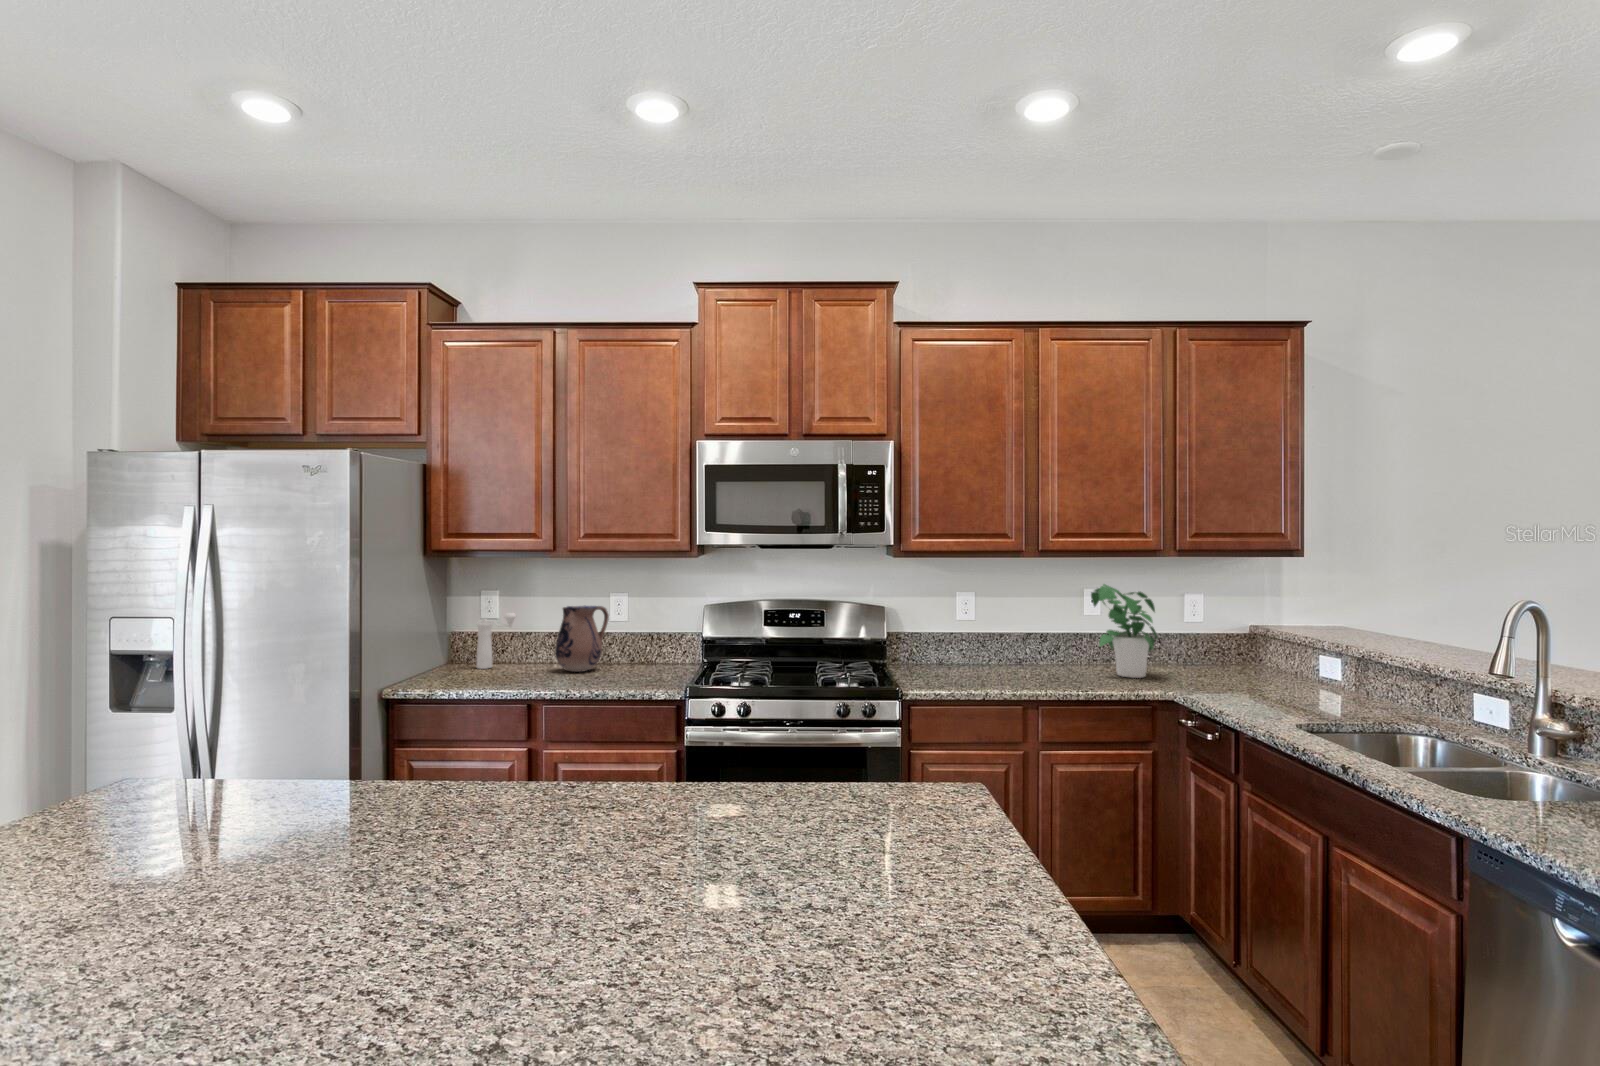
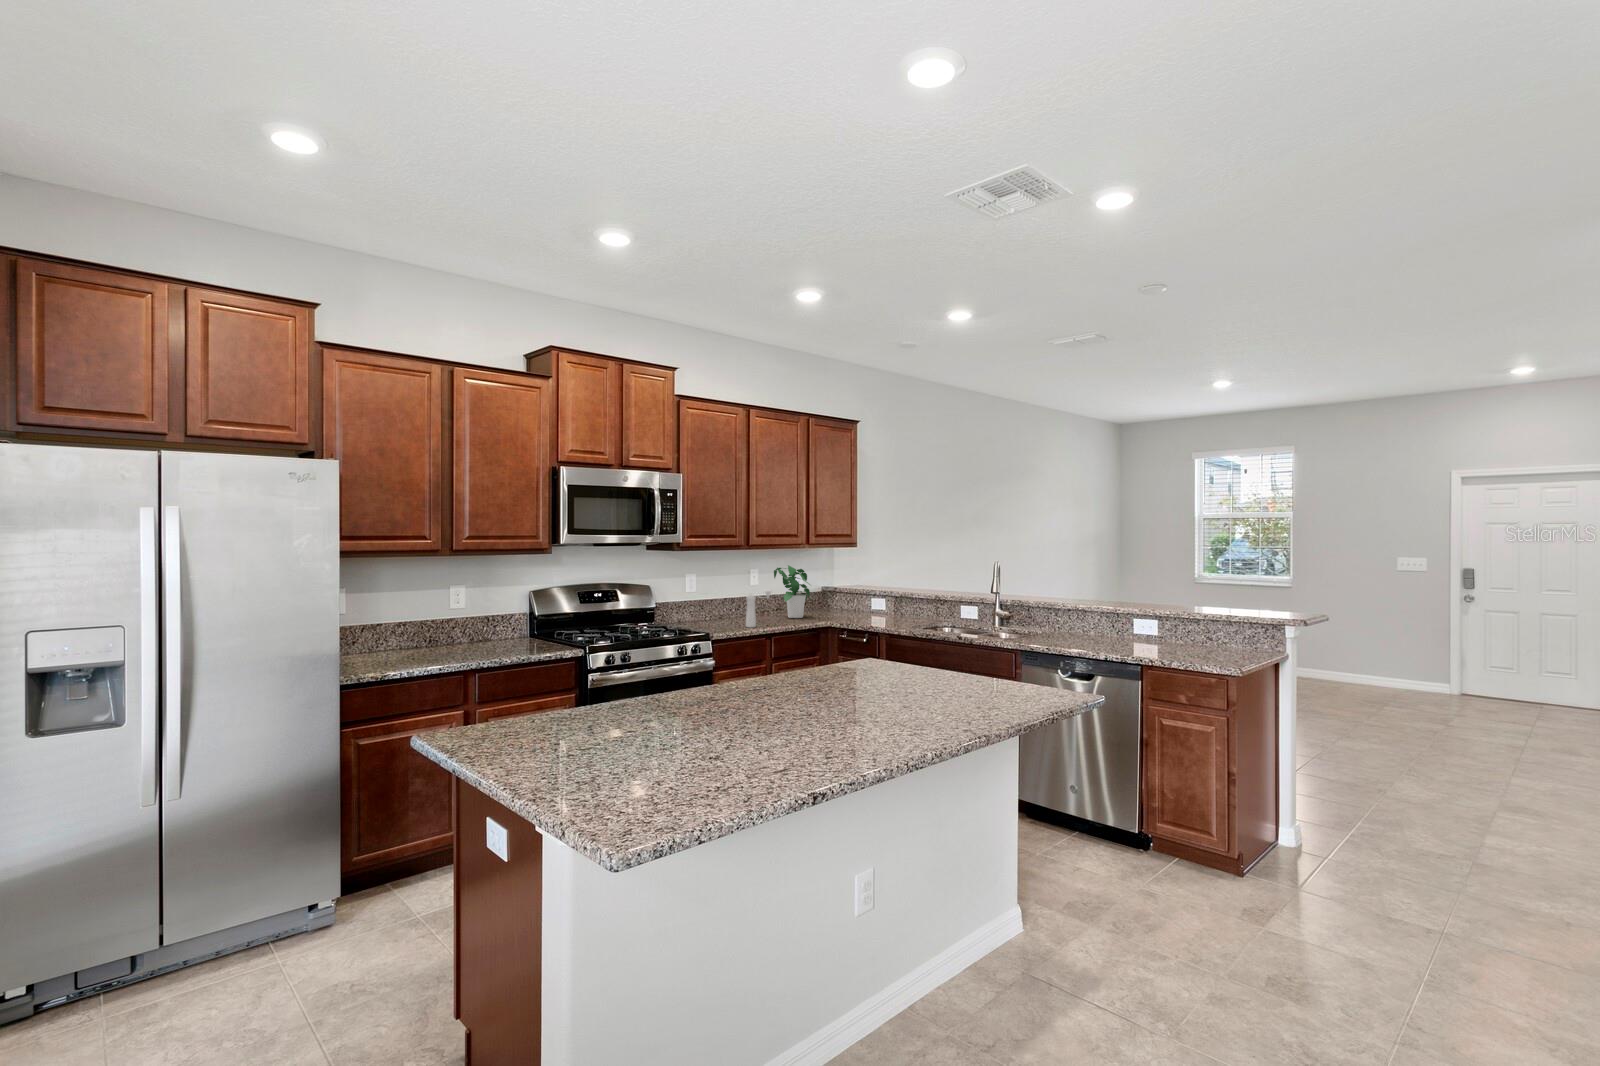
ceramic pitcher: present [555,606,609,672] -> none [450,595,490,649]
pepper mill: present [477,613,516,669] -> present [746,589,771,627]

